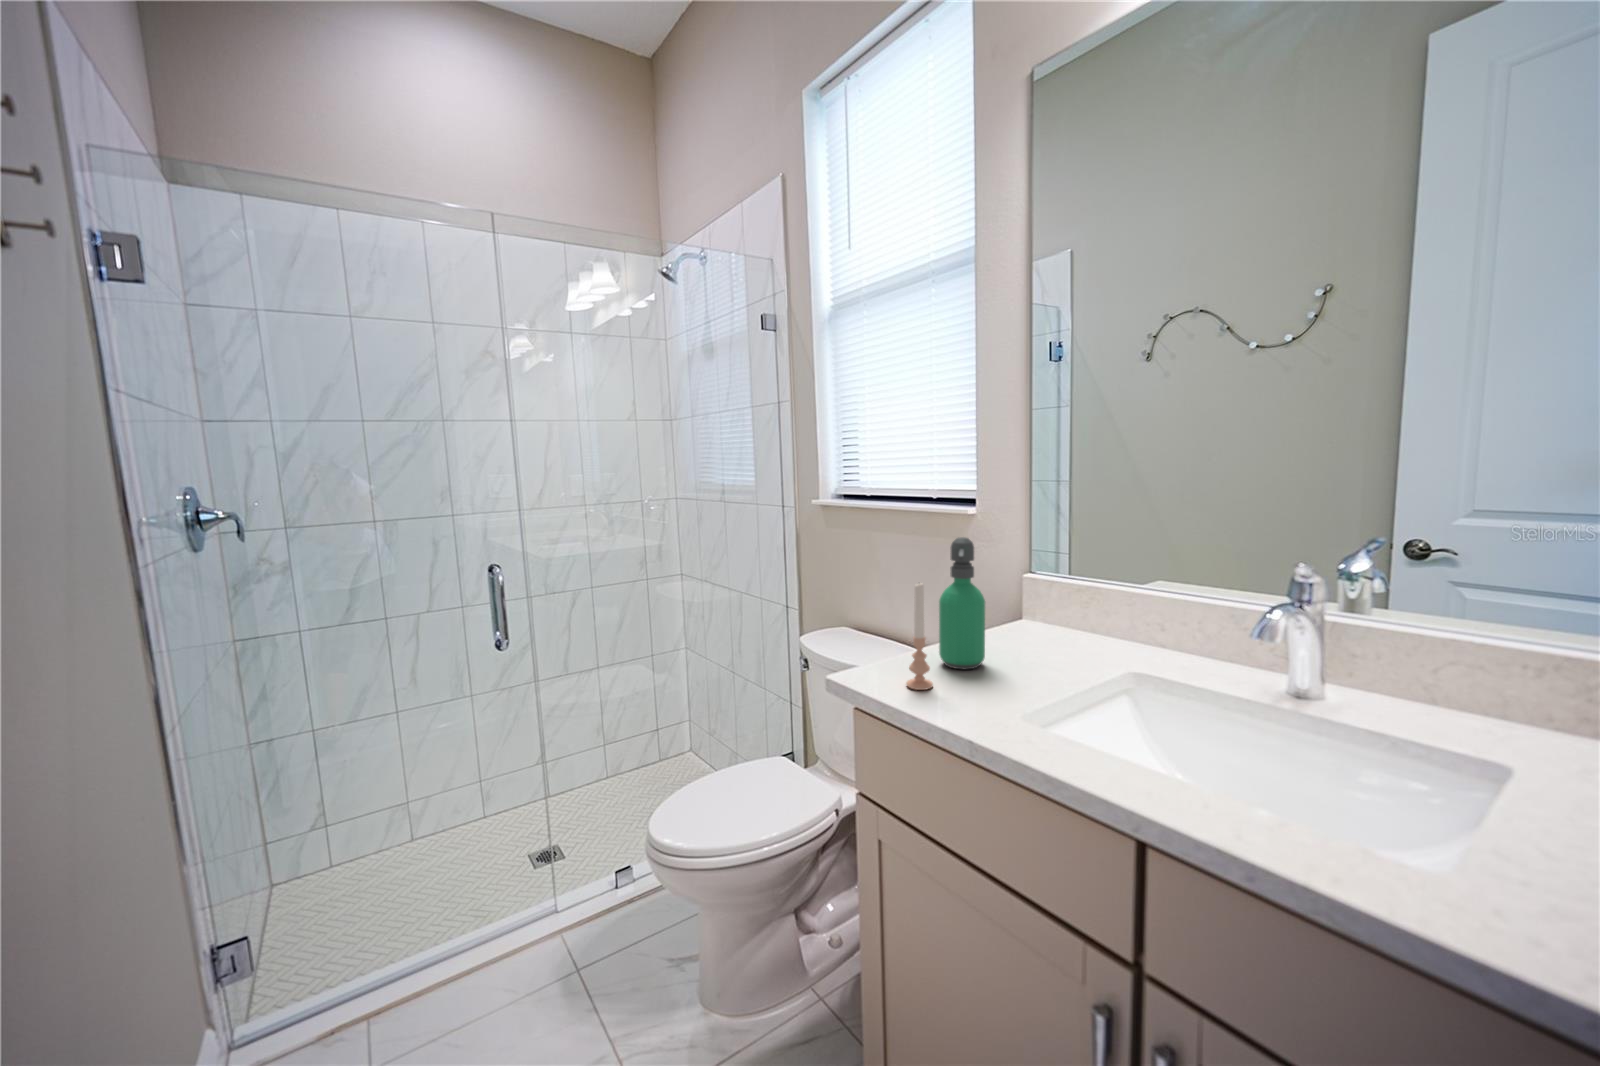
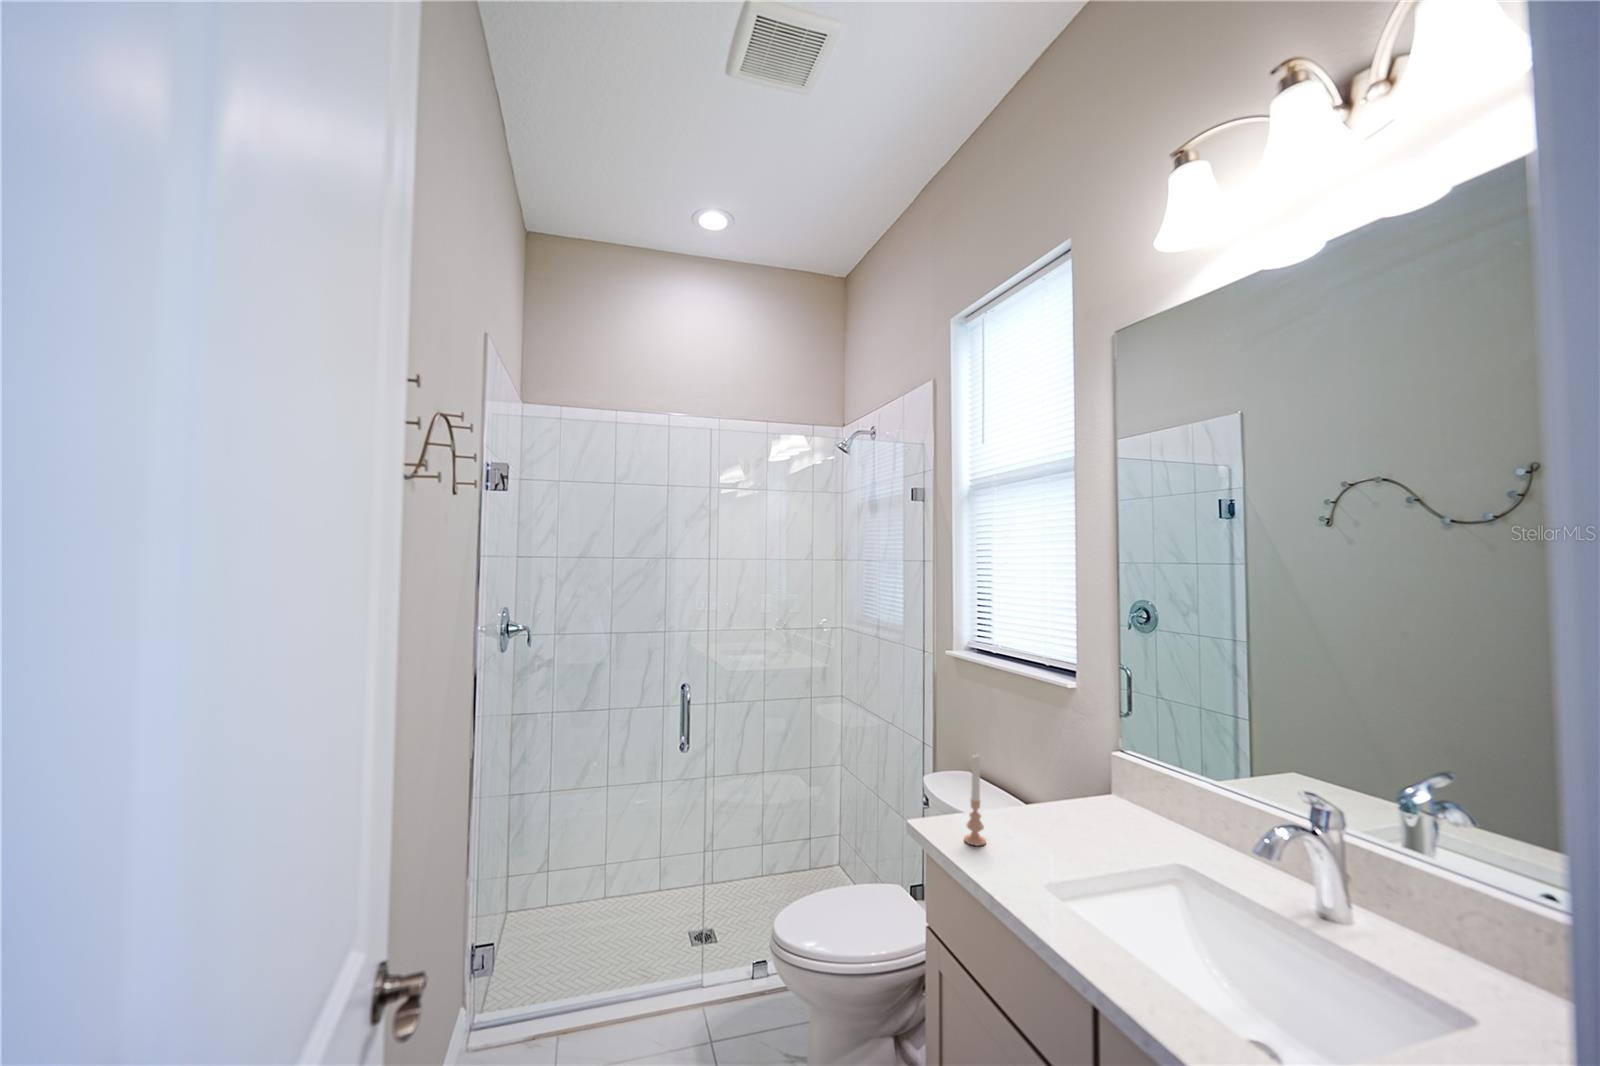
soap dispenser: present [939,537,985,669] -> none [1004,718,1044,834]

